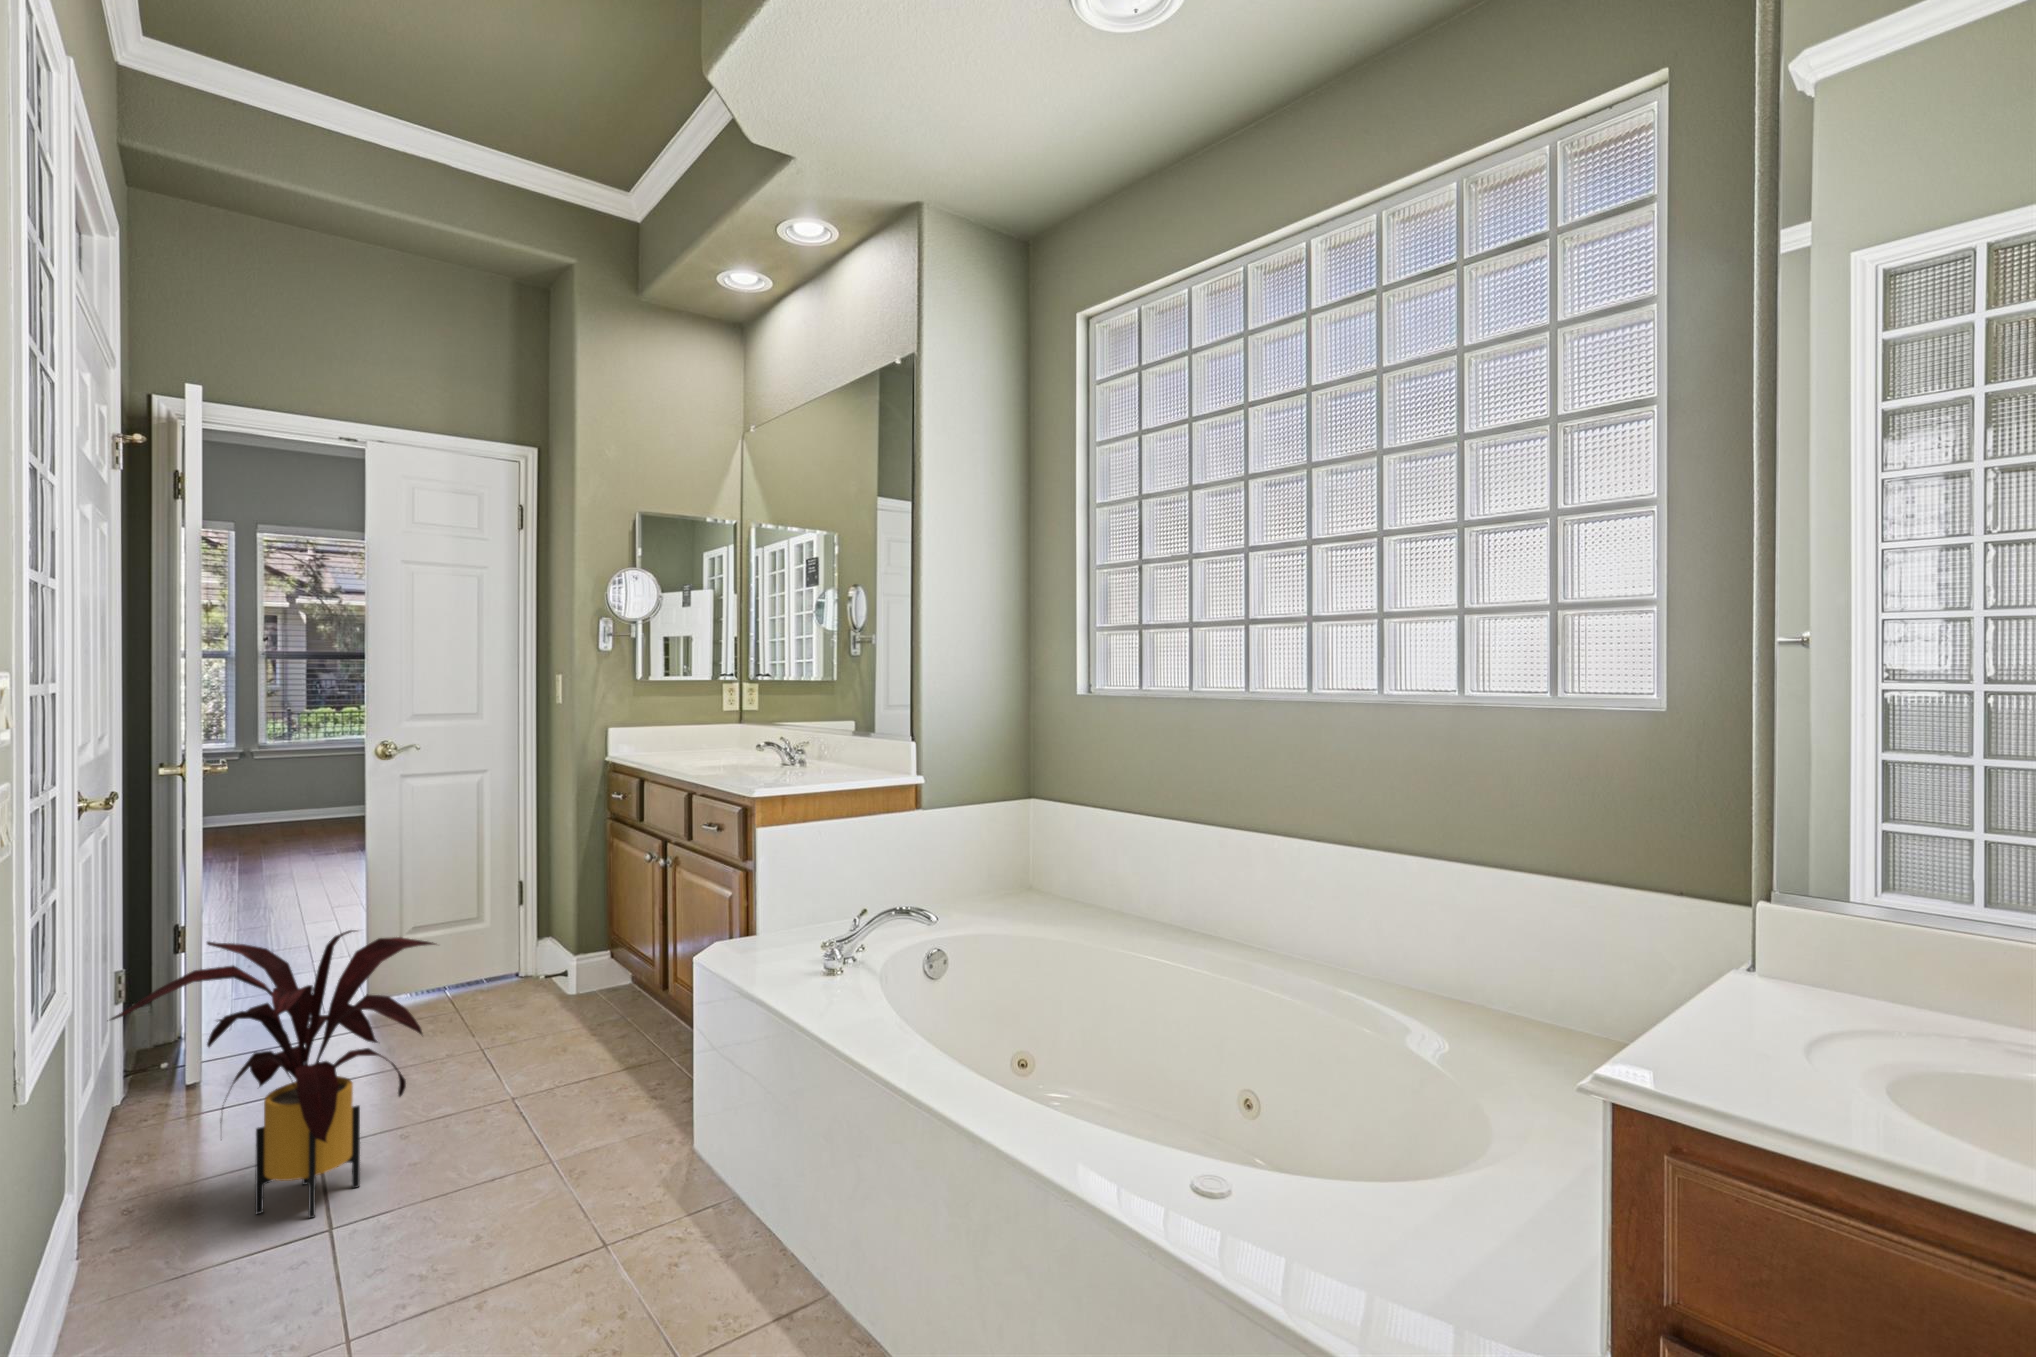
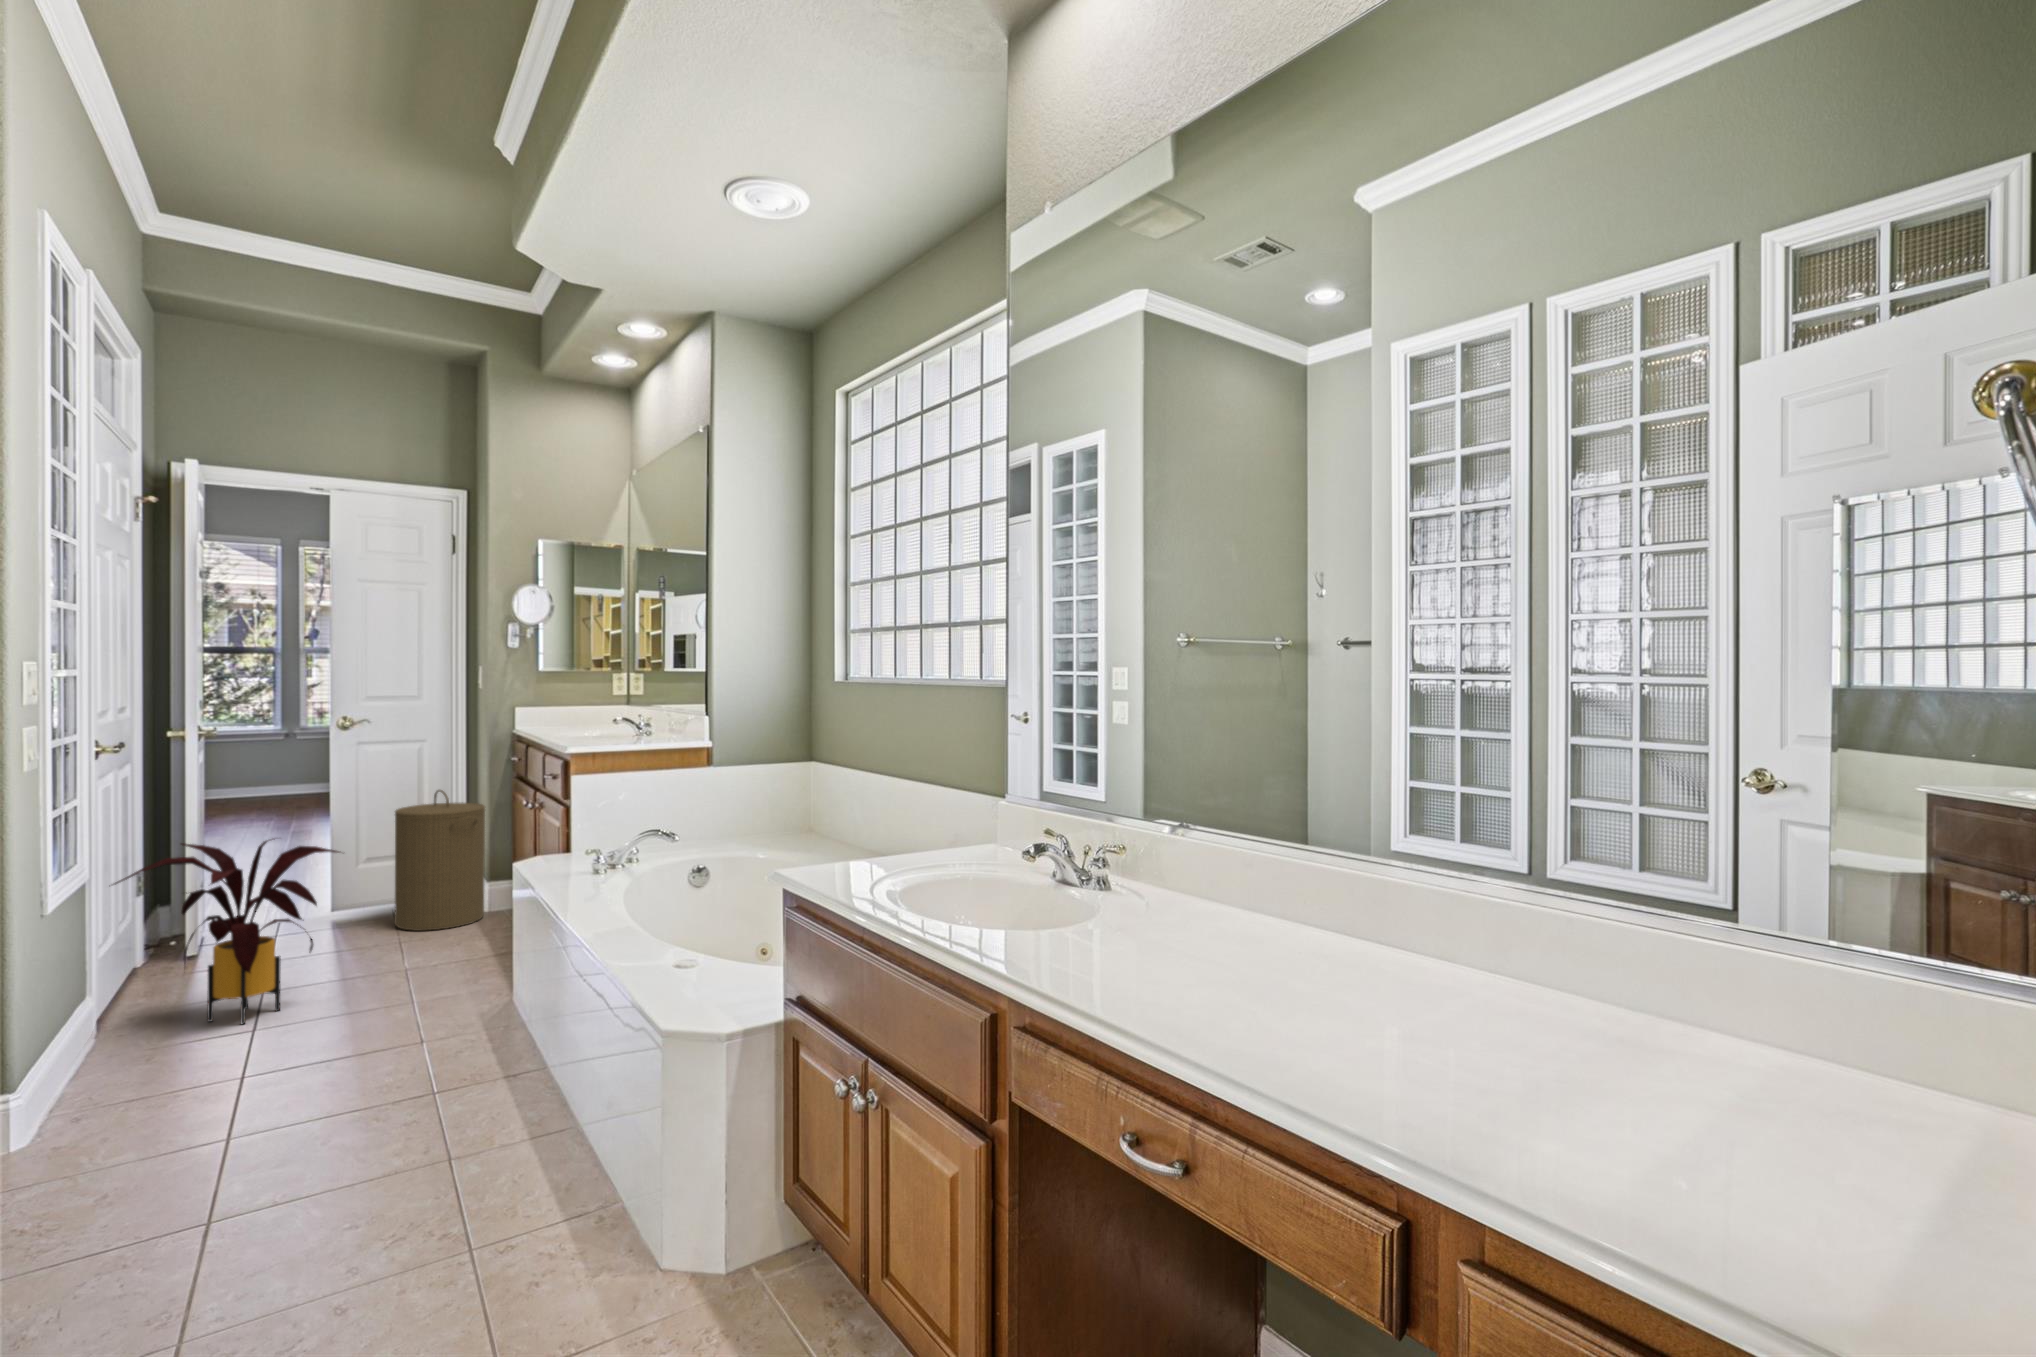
laundry hamper: none [461,838,576,1030] -> present [395,790,485,931]

